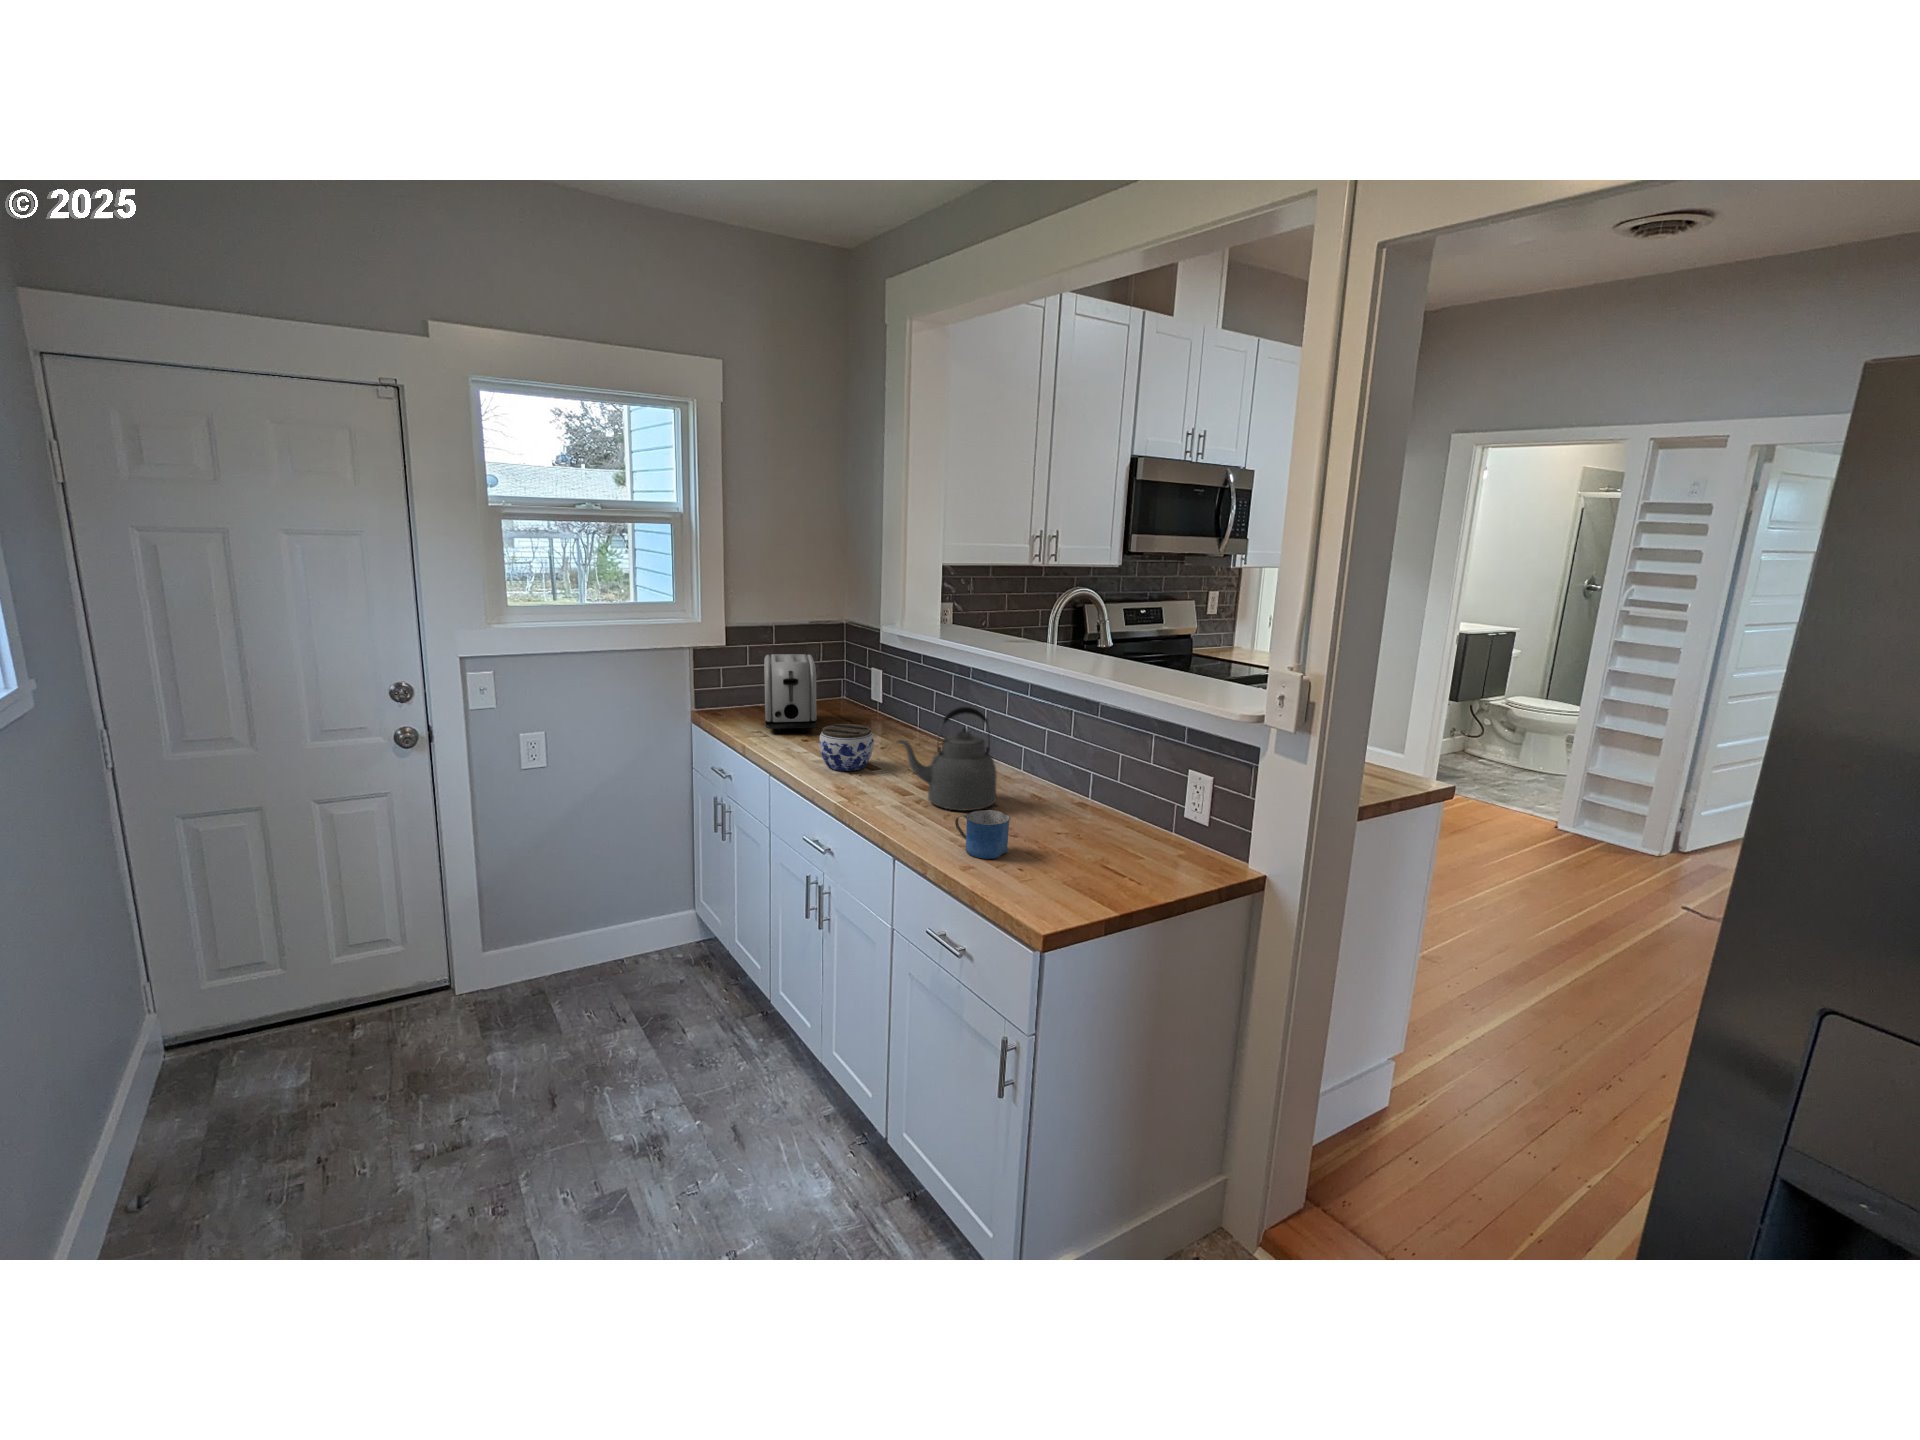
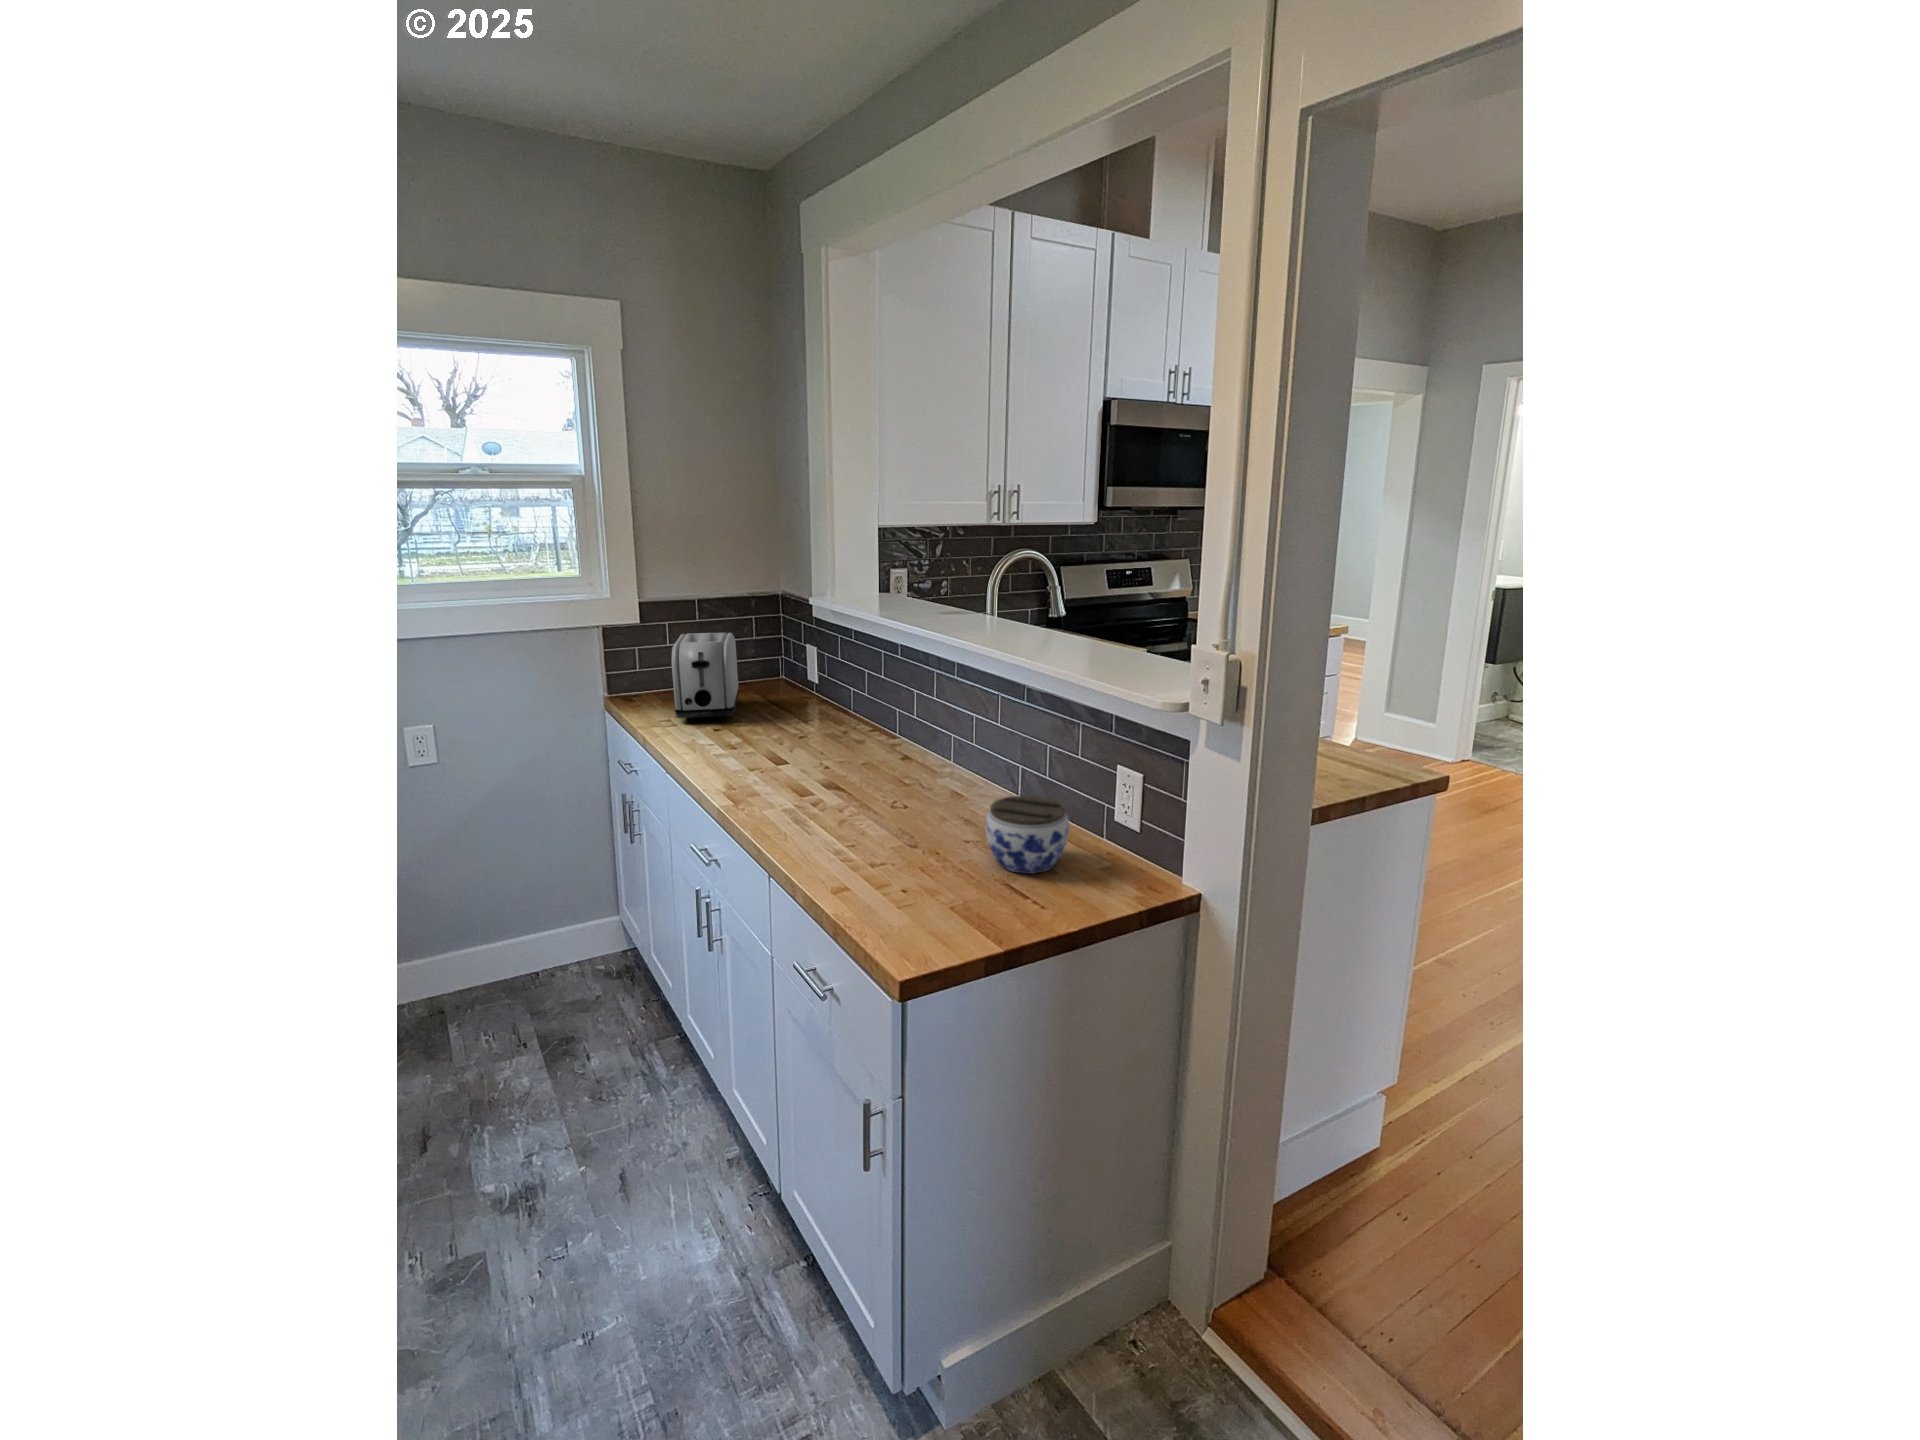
kettle: present [897,707,997,811] -> none [784,693,906,815]
jar: present [819,724,874,771] -> present [985,795,1069,874]
mug: present [955,810,1010,859] -> none [833,819,895,878]

